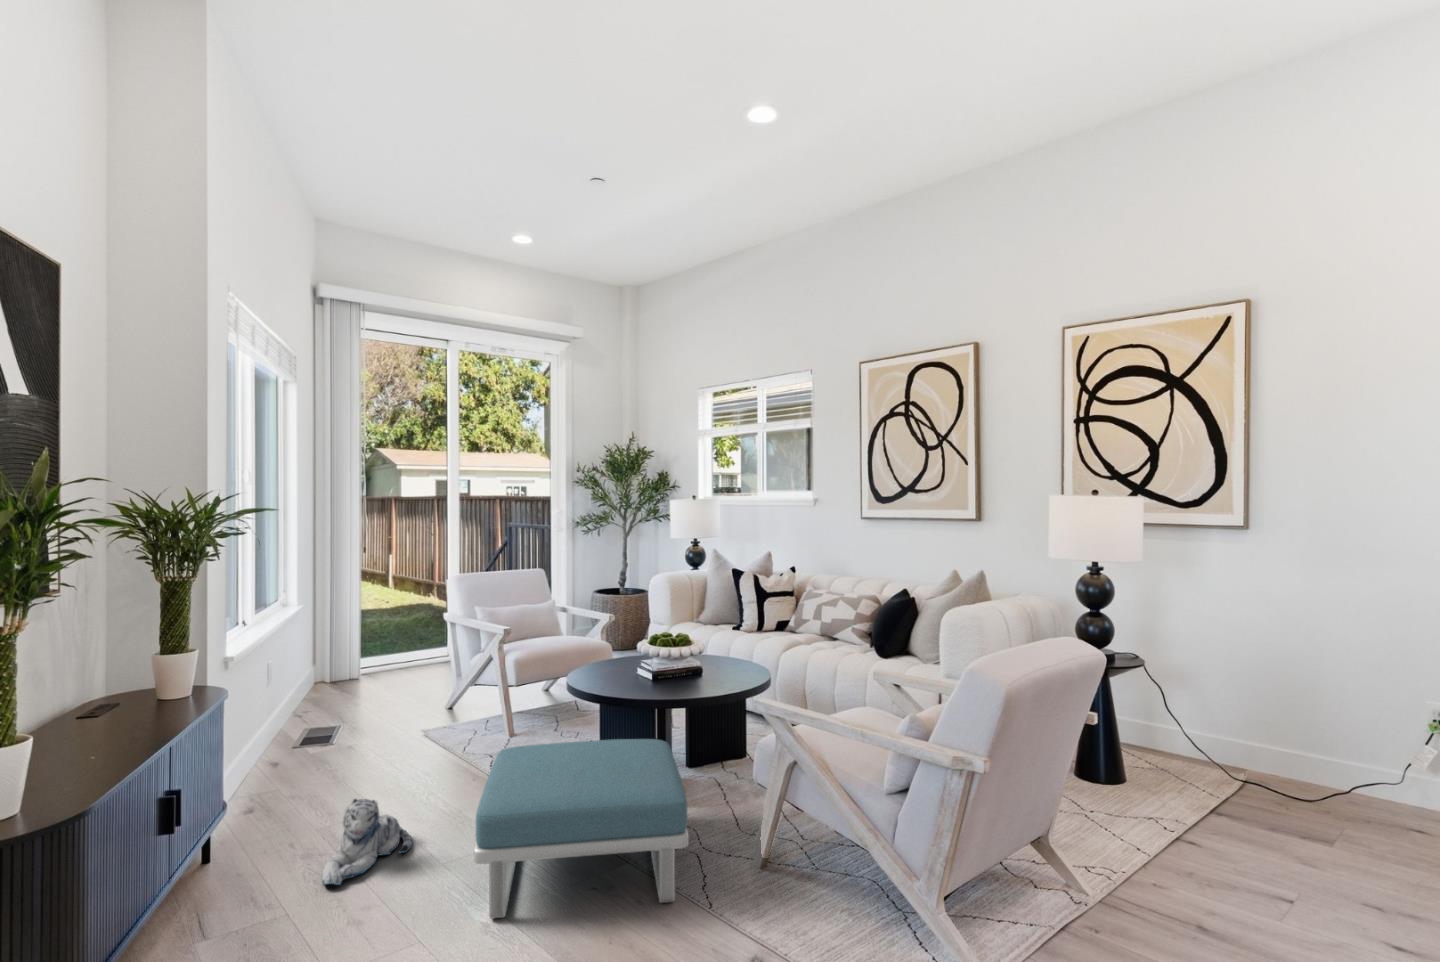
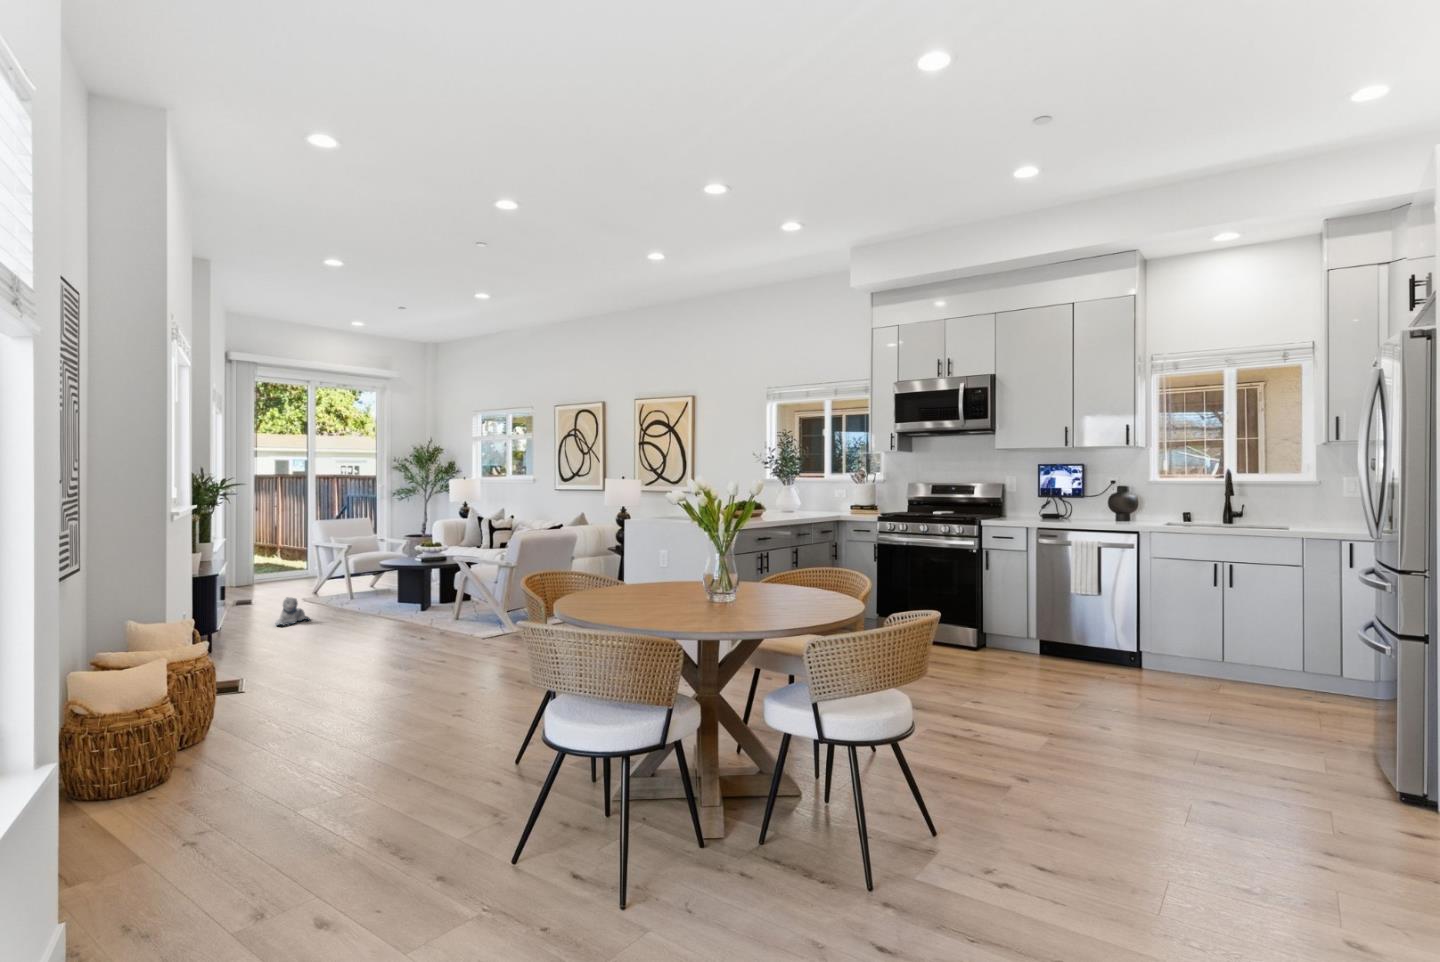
footstool: present [474,739,689,919] -> none [341,579,424,629]

